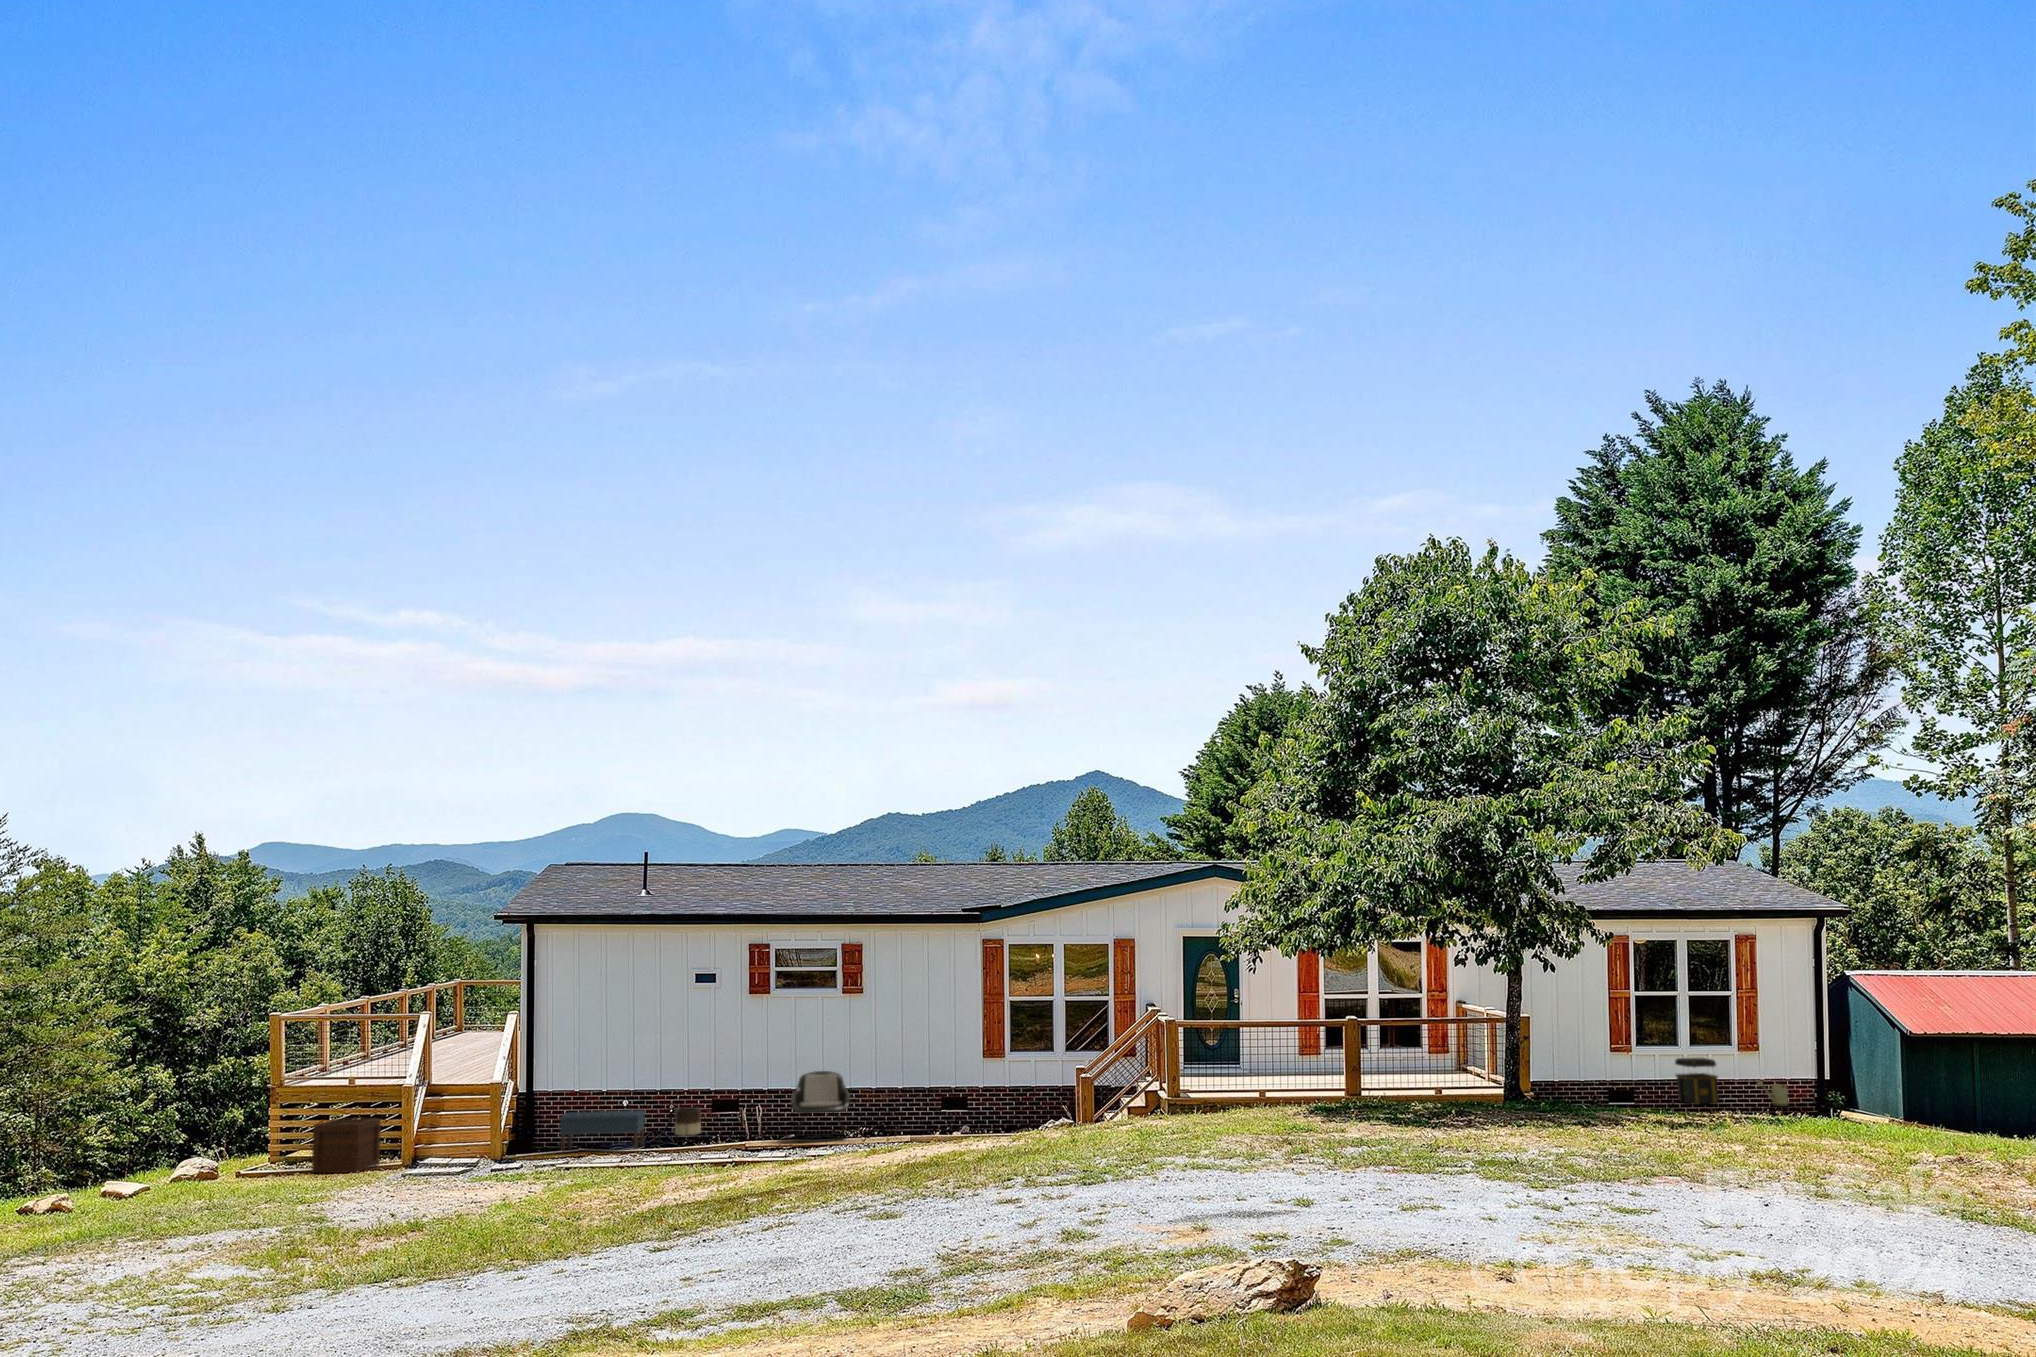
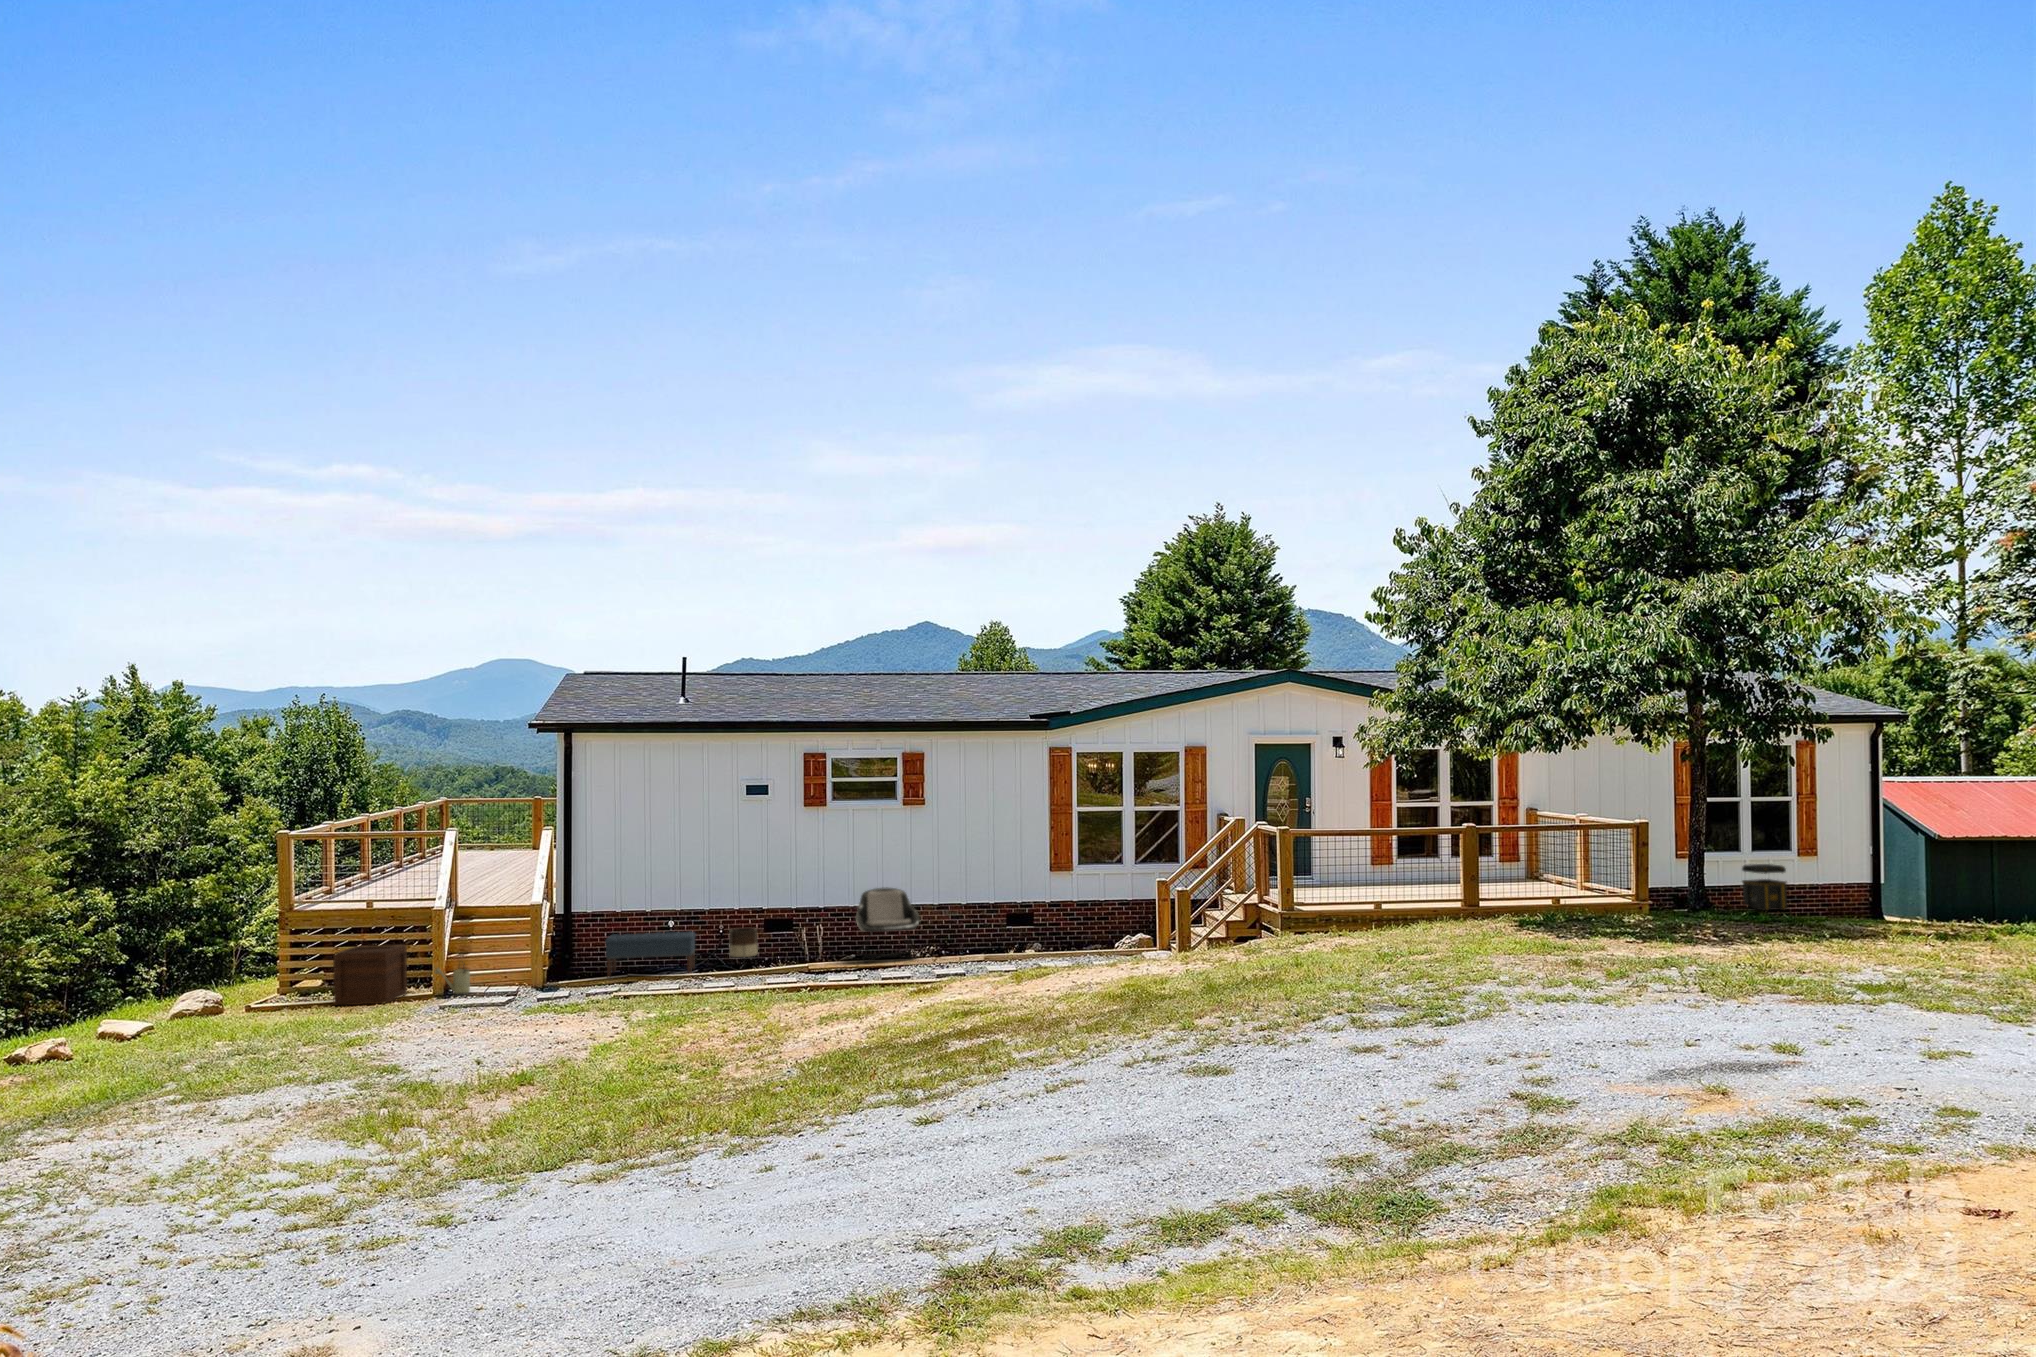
watering can: present [1757,1081,1788,1107] -> present [434,965,470,995]

